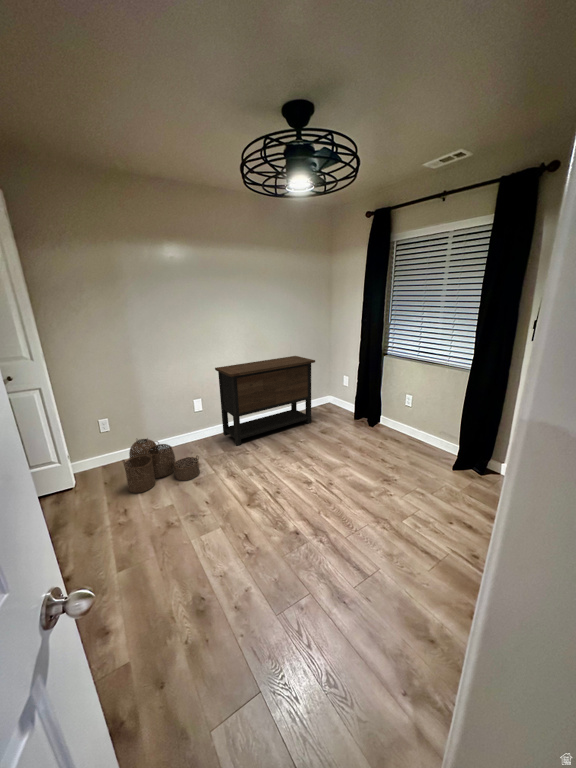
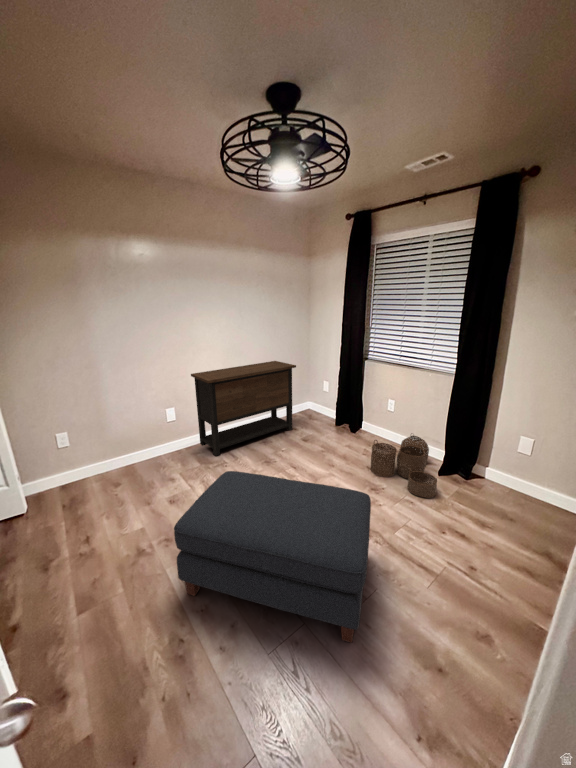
woven basket: present [123,439,200,493] -> present [371,435,437,498]
ottoman: none [197,457,376,611] -> present [174,471,371,643]

